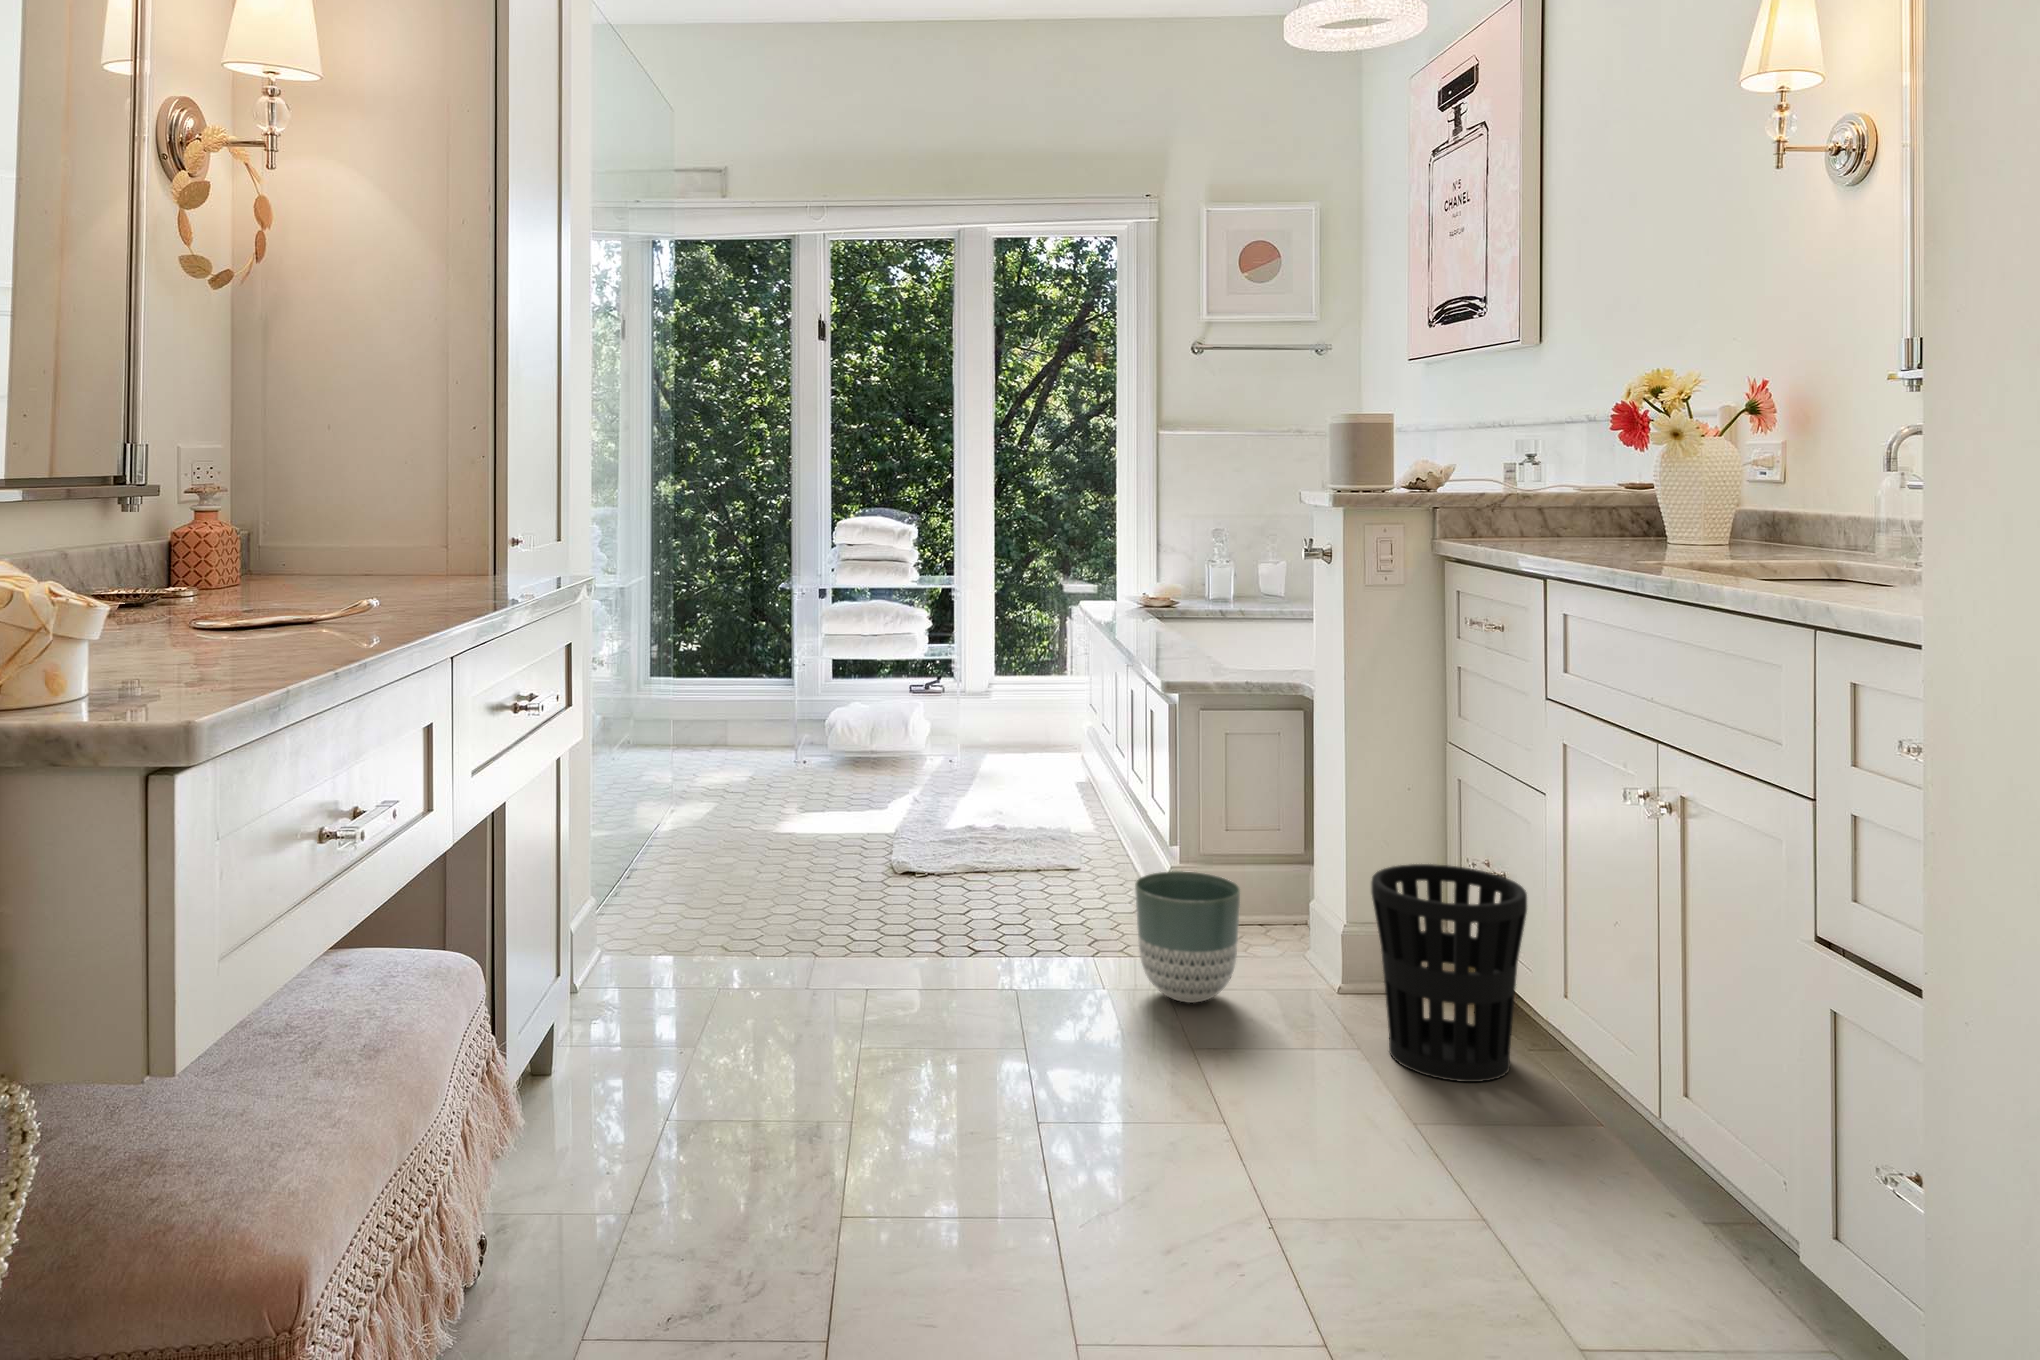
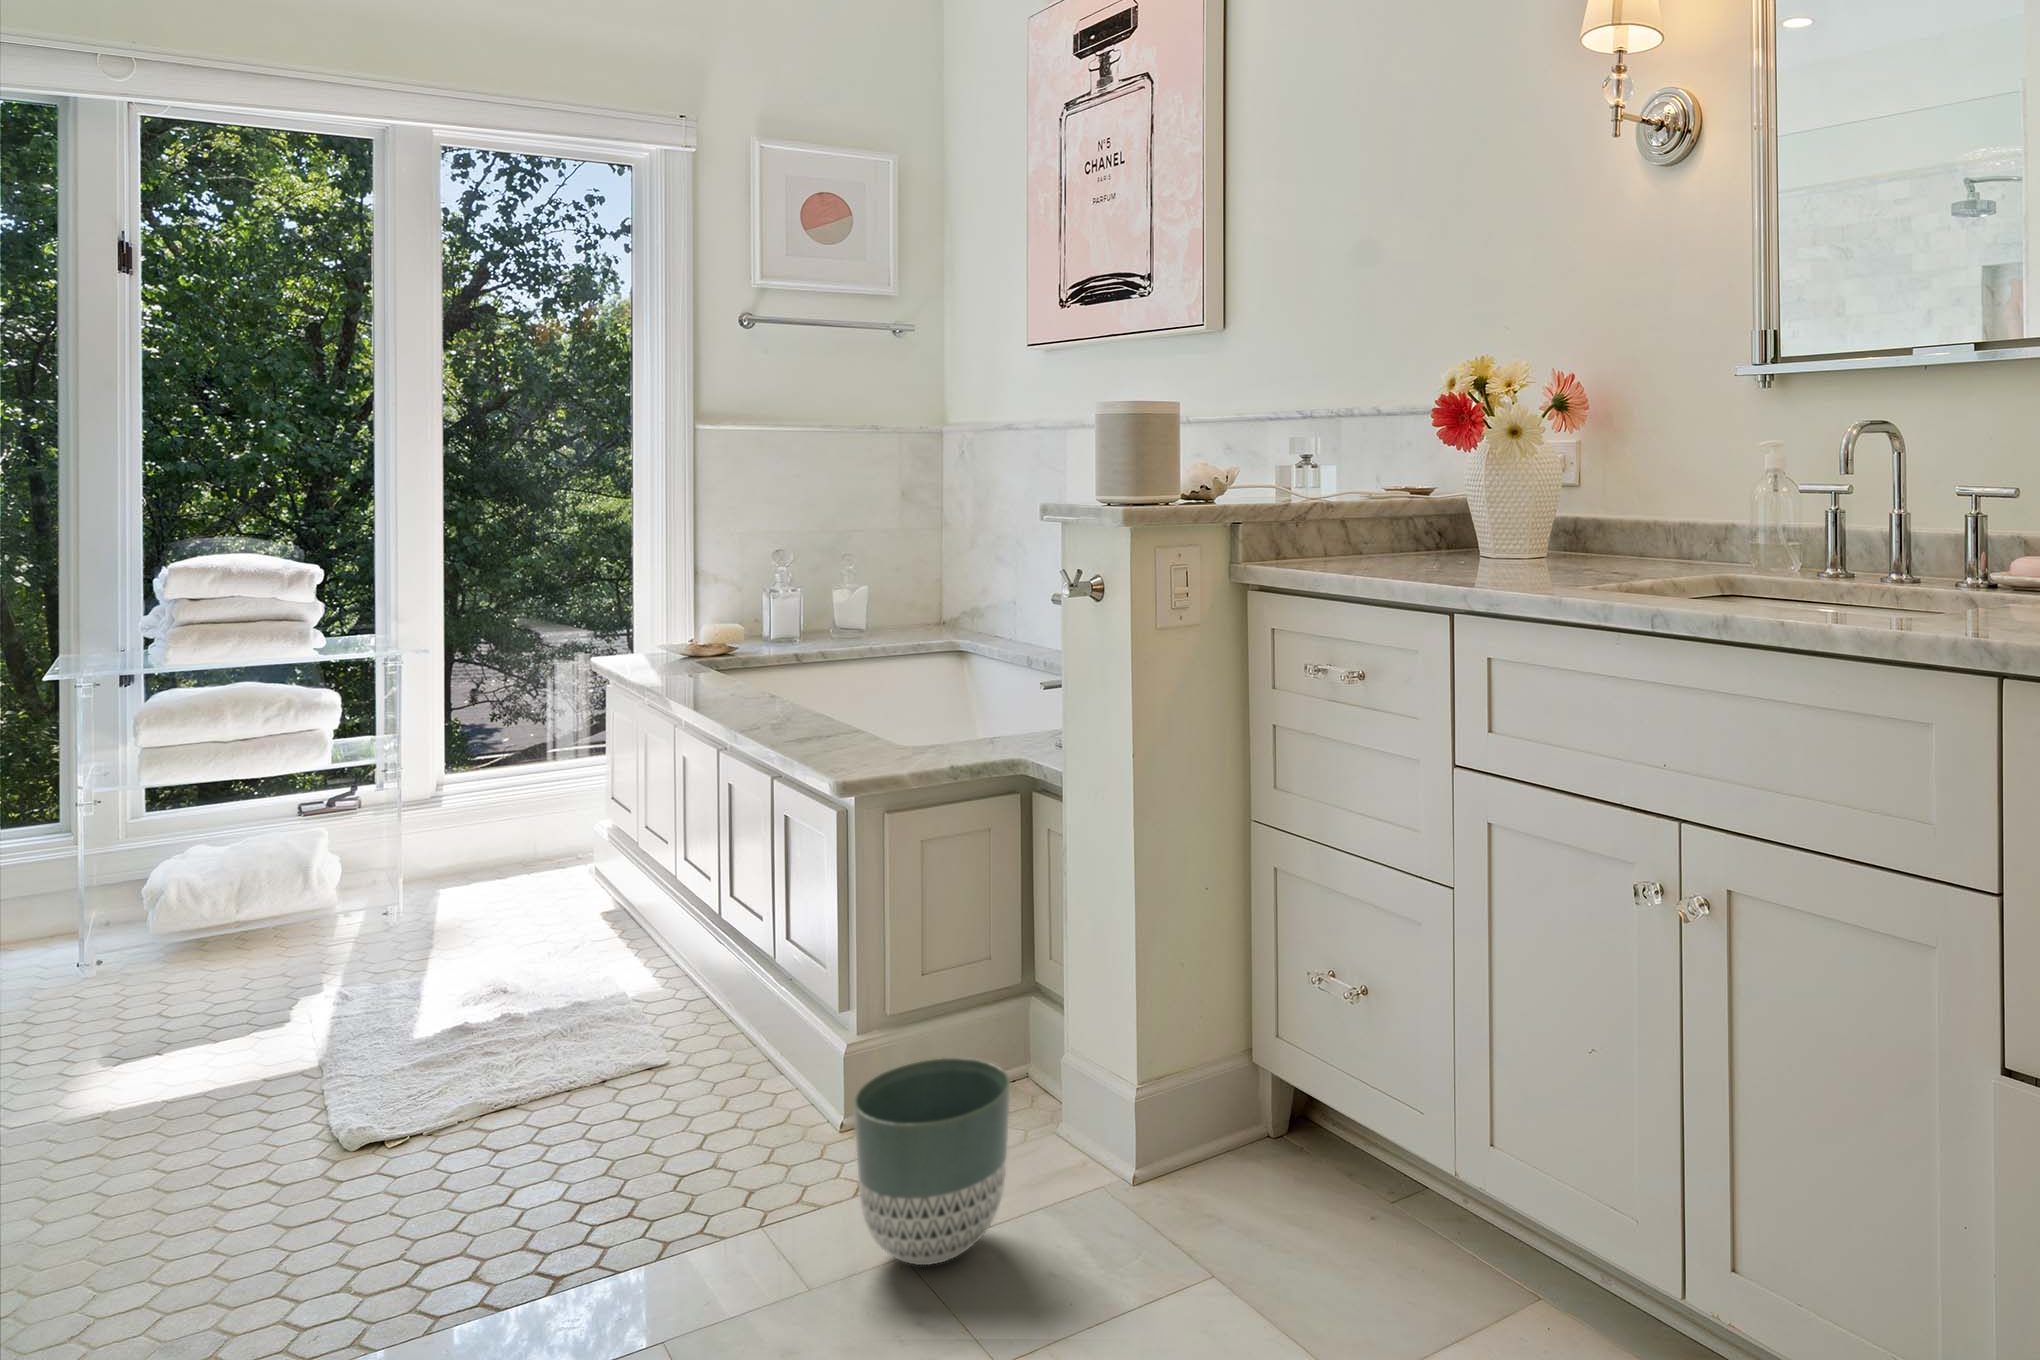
wastebasket: present [1371,864,1527,1082] -> none [1203,977,1388,1272]

